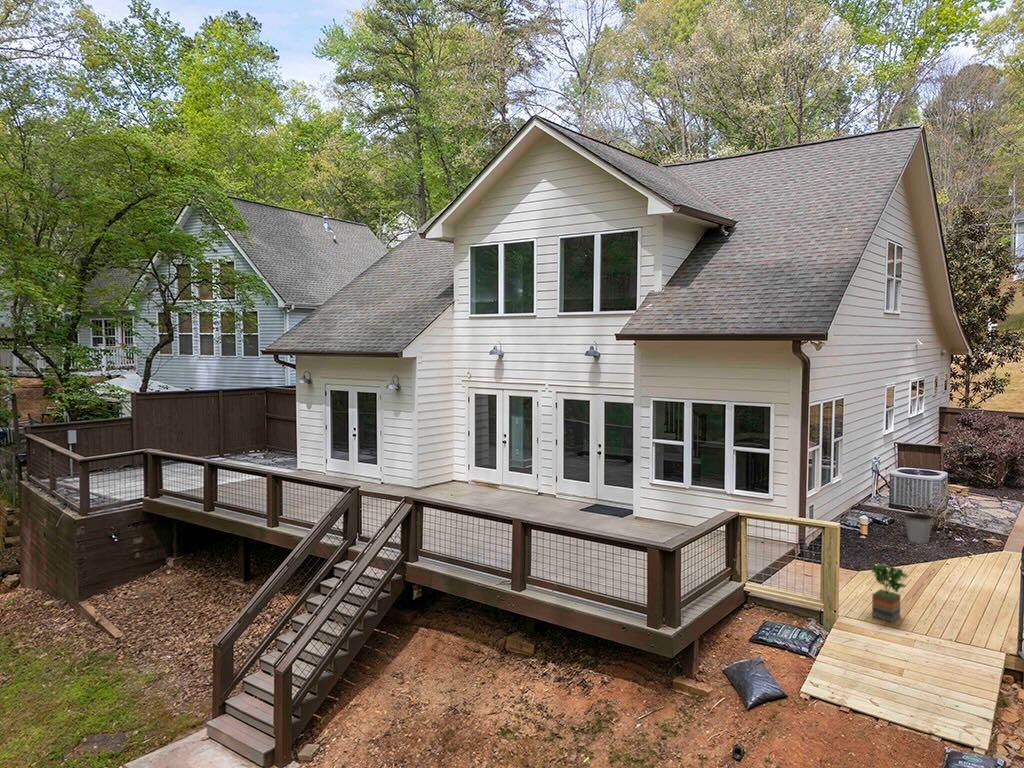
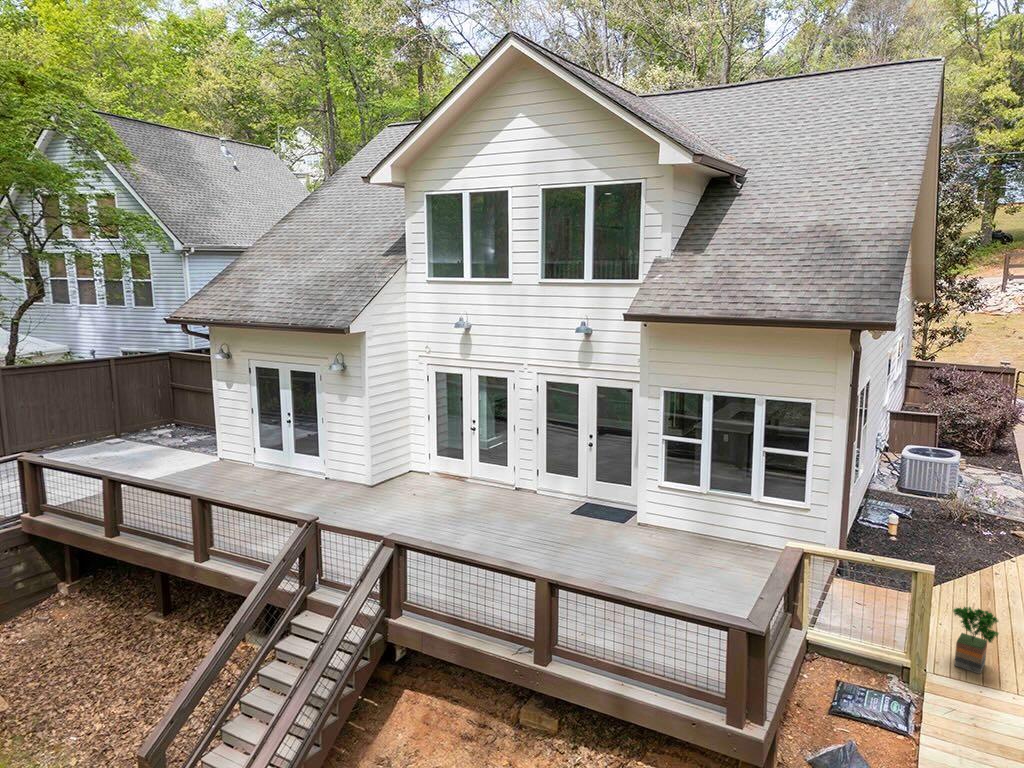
bucket: present [905,513,933,543] -> none [935,509,969,544]

